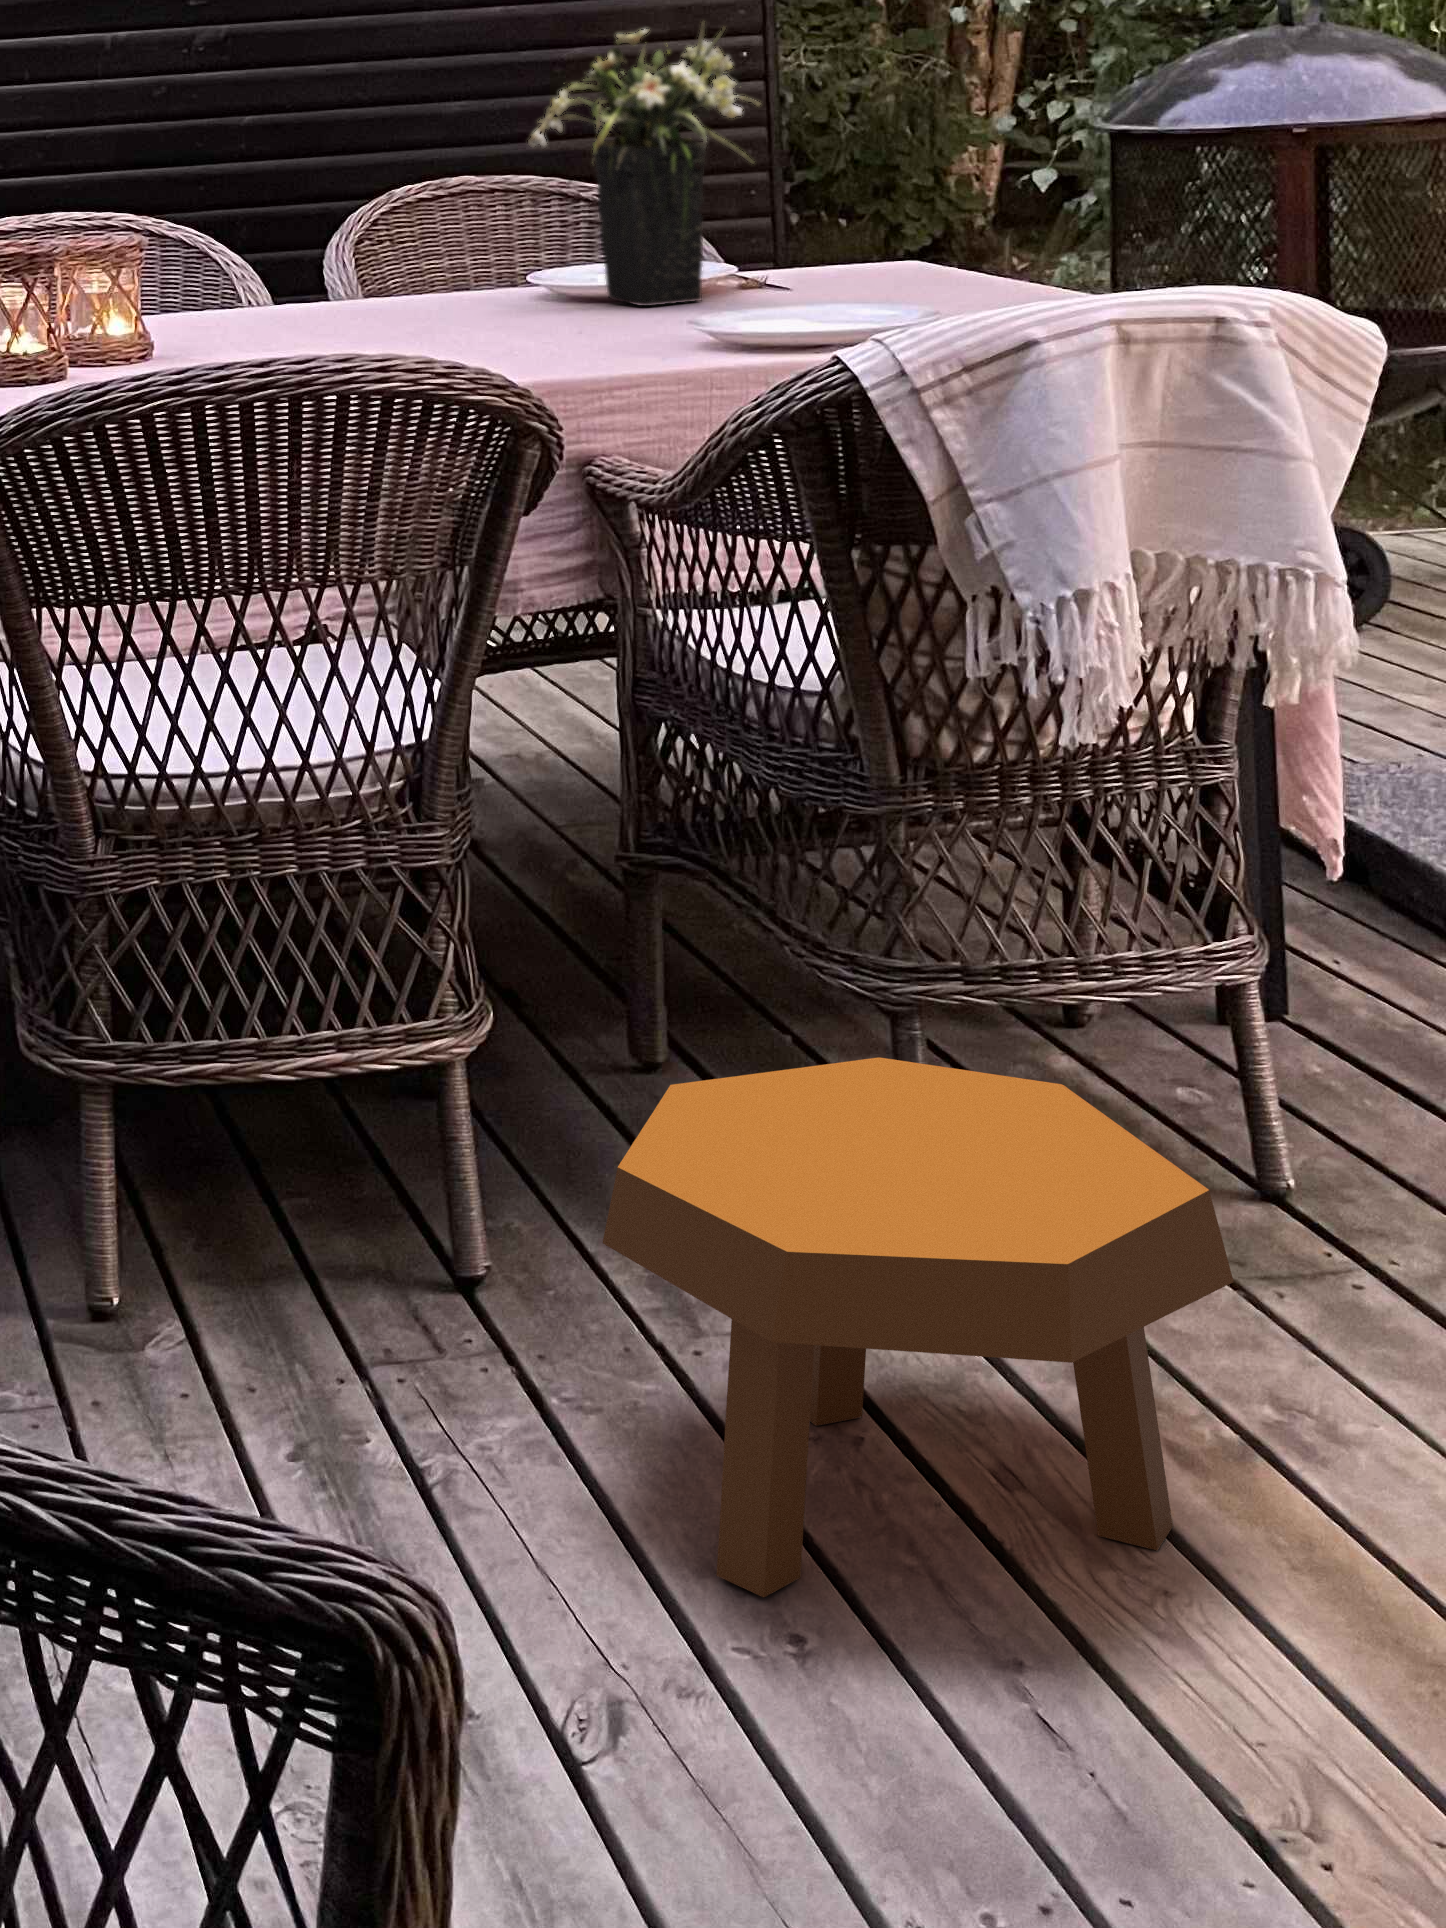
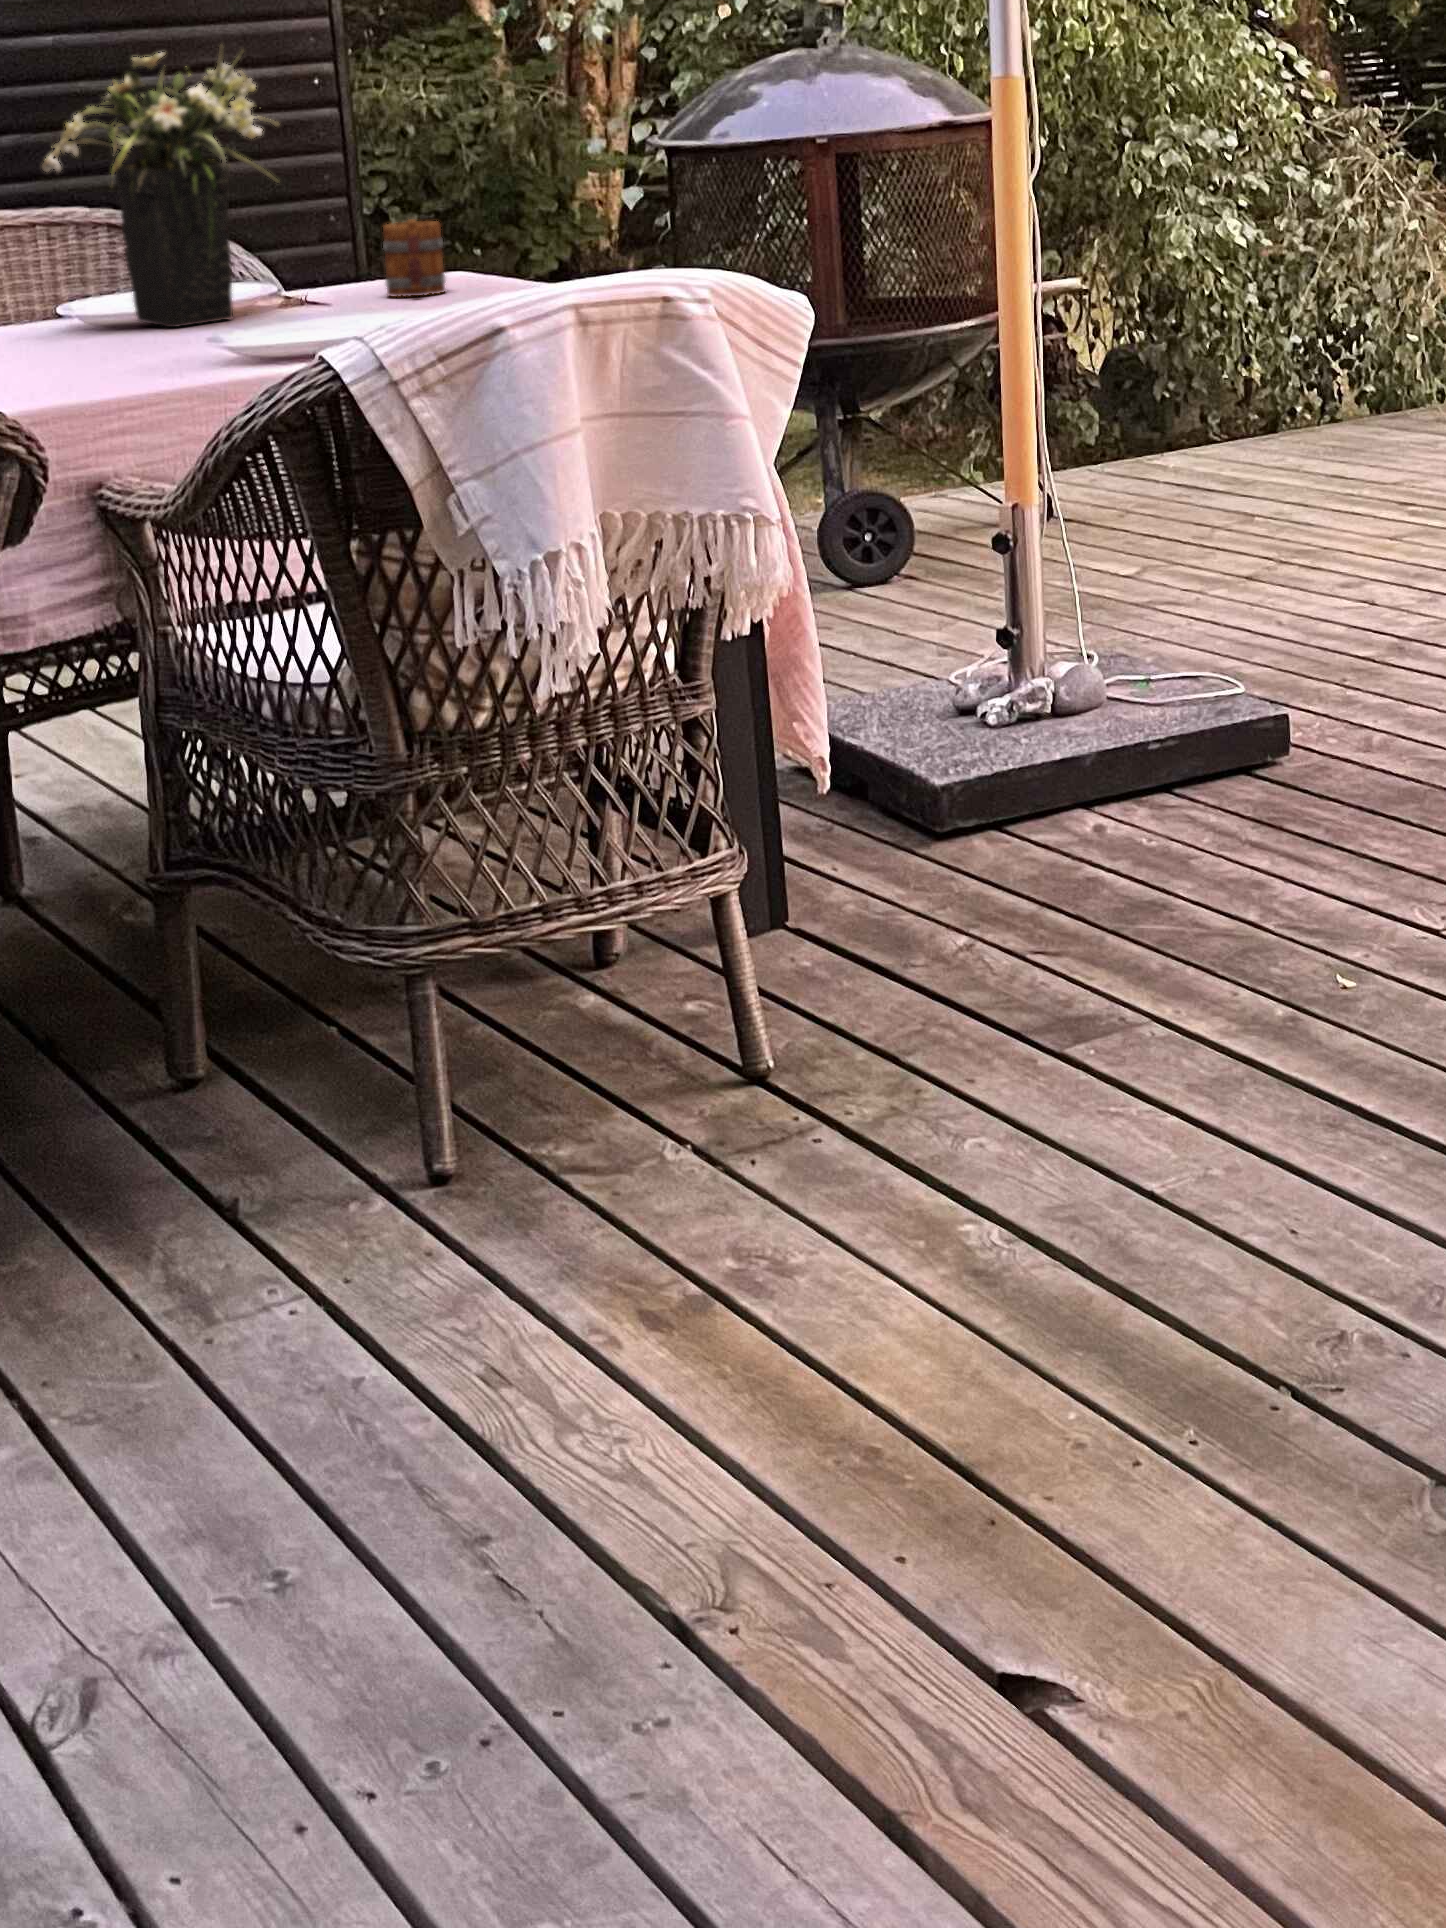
mug: none [853,205,916,286] -> present [383,219,445,297]
footstool: present [603,1057,1234,1597] -> none [86,1008,673,1537]

